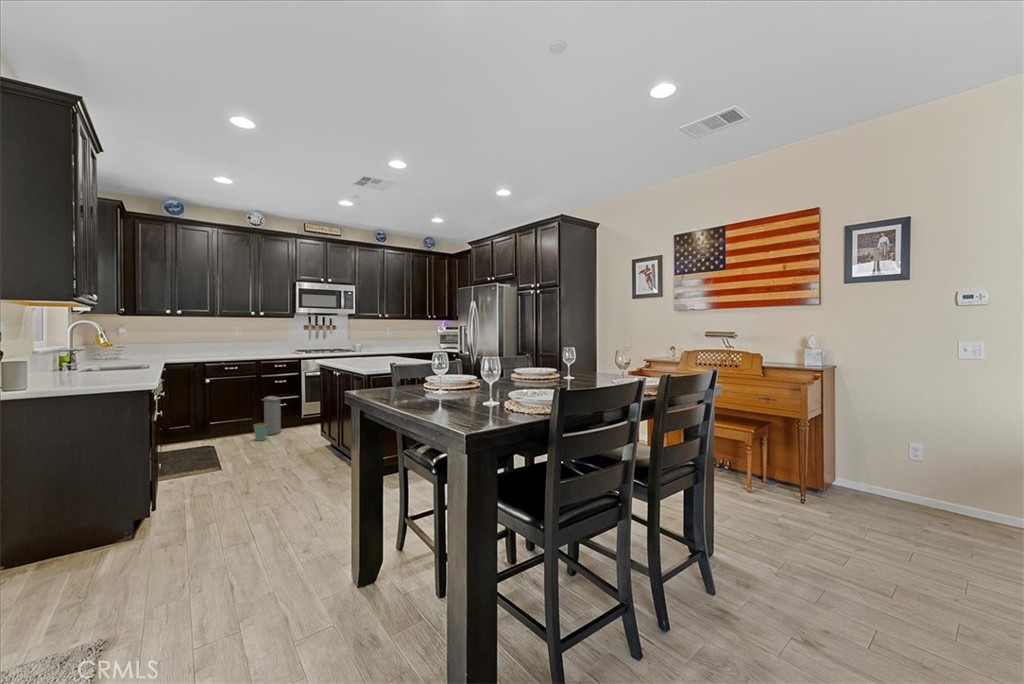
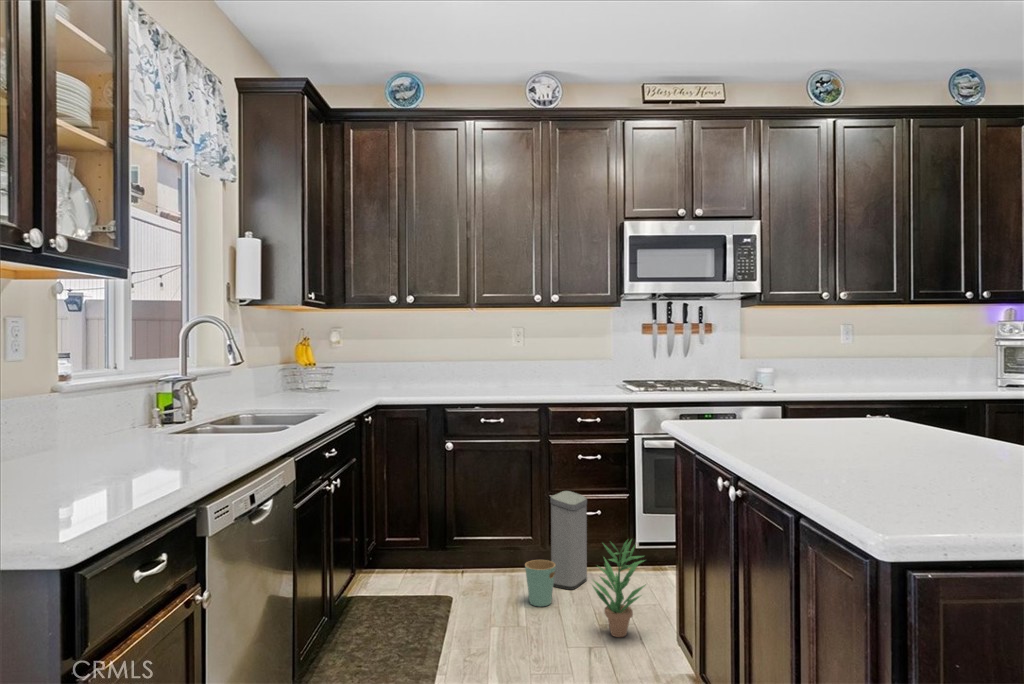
potted plant: none [285,405,309,442] -> present [593,540,645,637]

